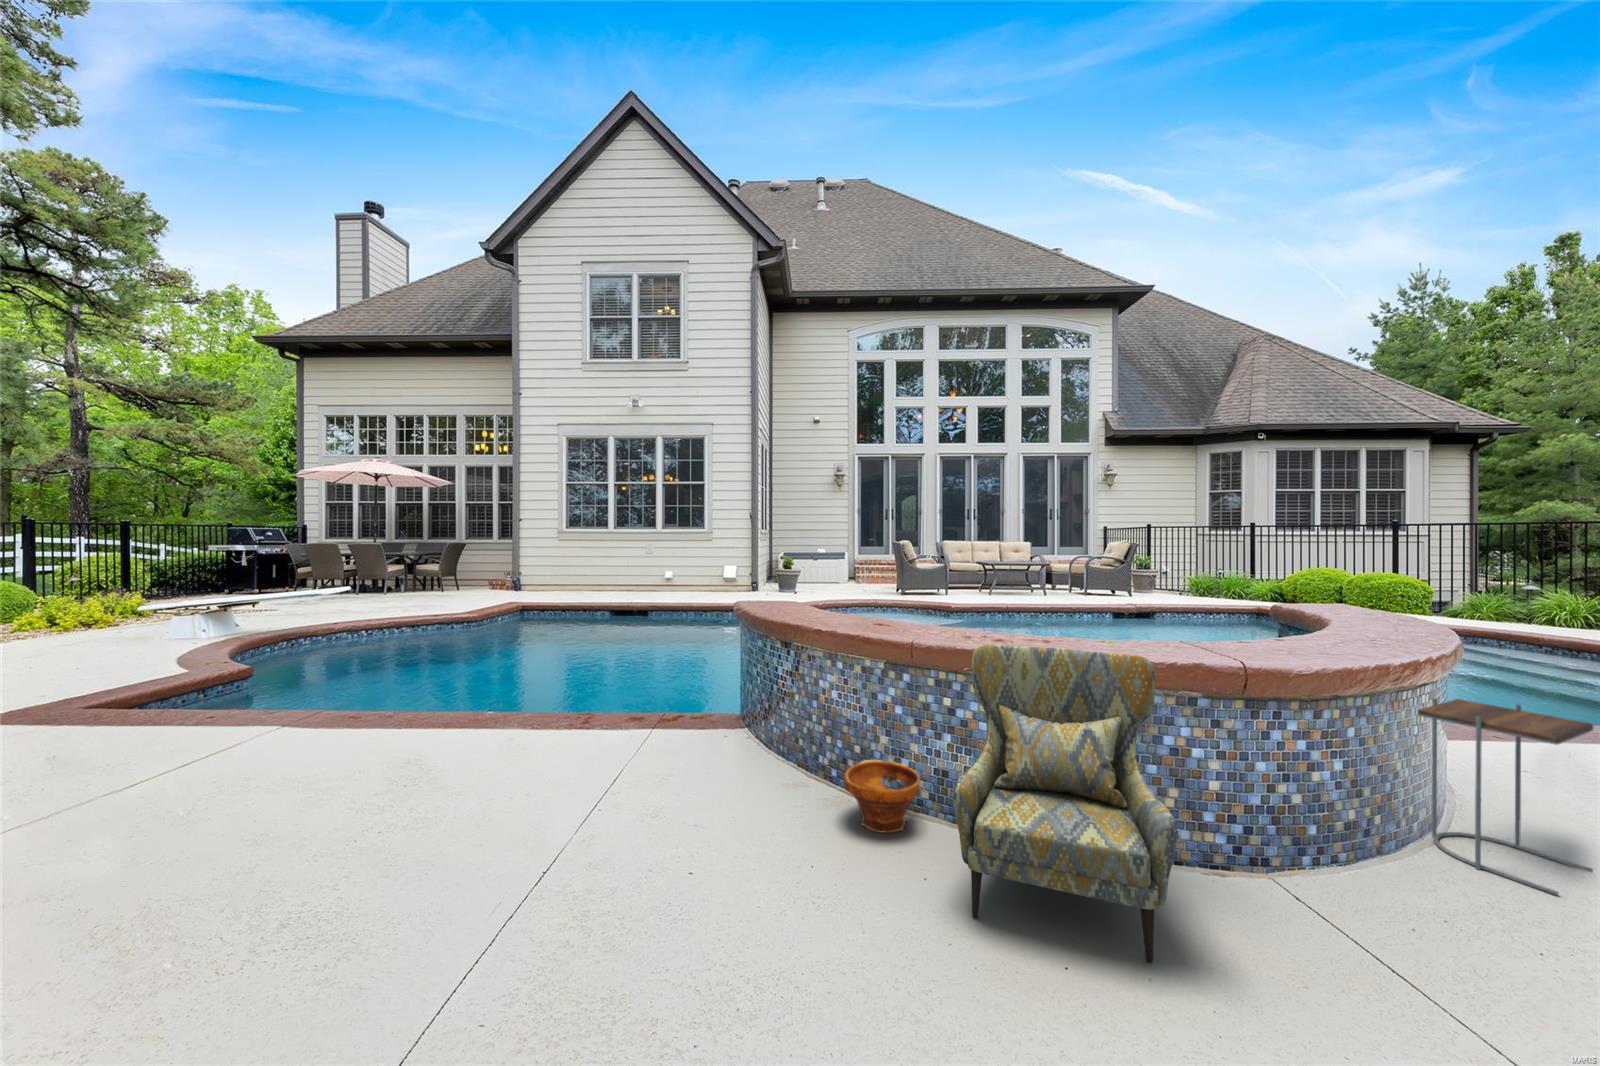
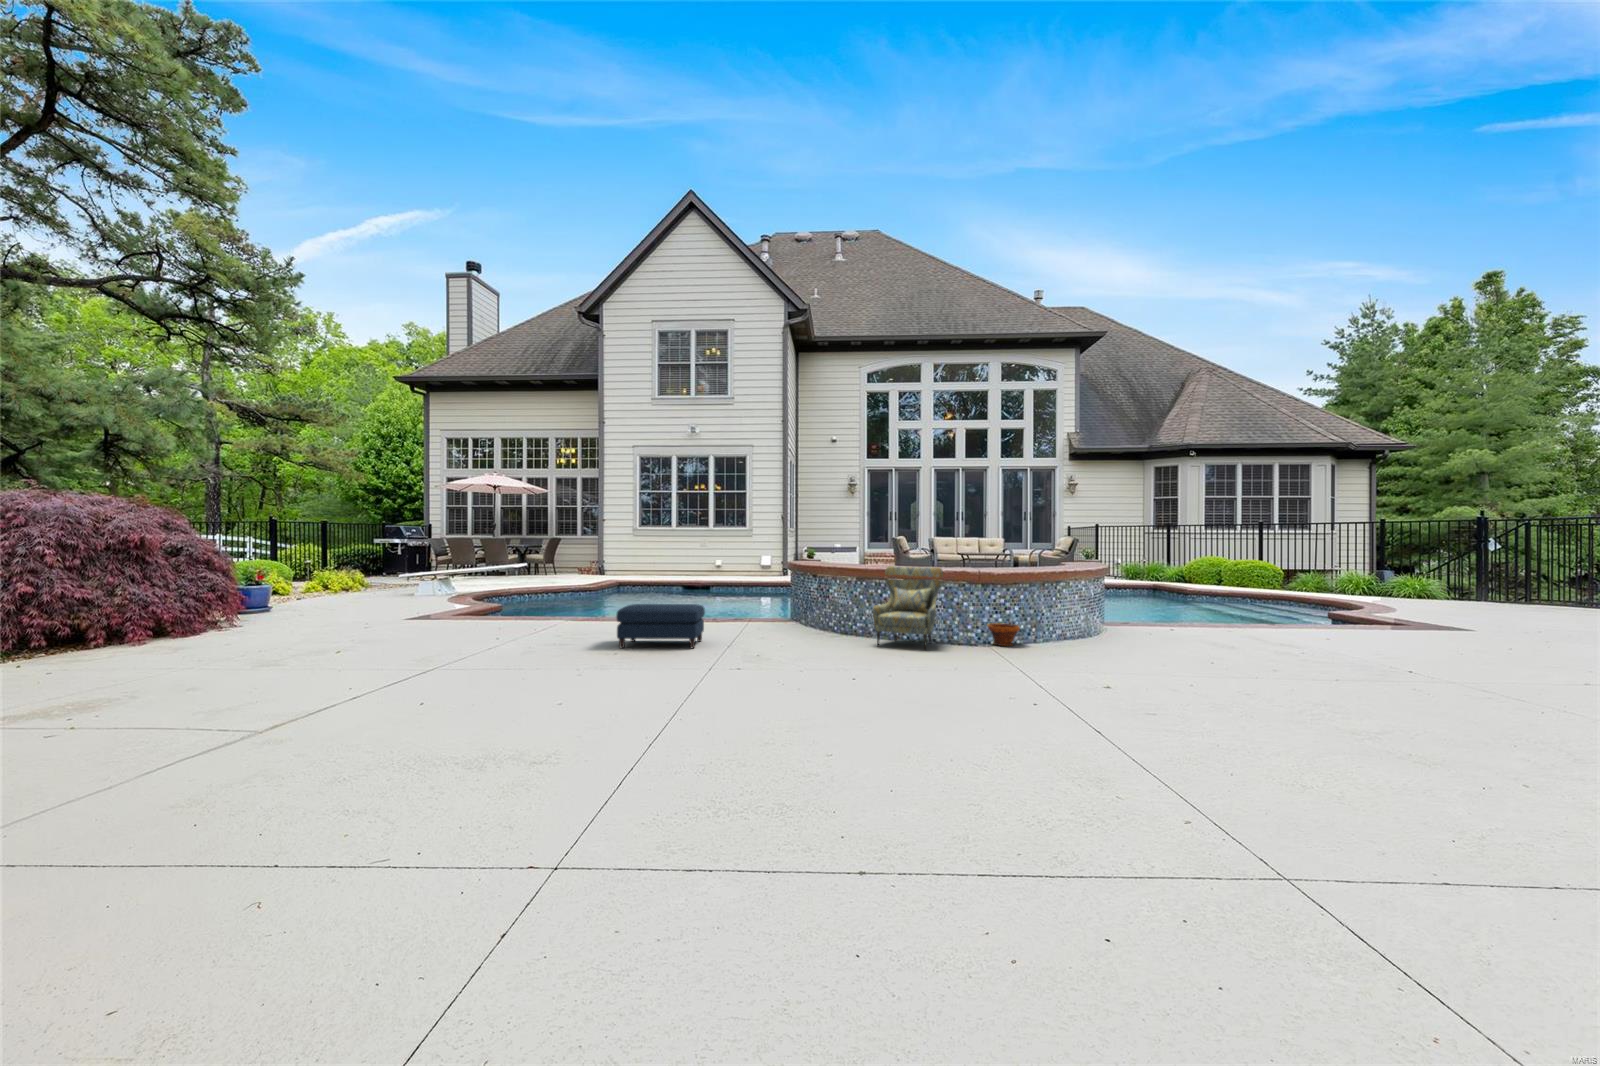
side table: present [1418,698,1593,896] -> none [1049,588,1099,645]
planter: present [844,760,920,833] -> present [987,623,1020,646]
ottoman: none [89,765,461,958] -> present [616,604,705,648]

